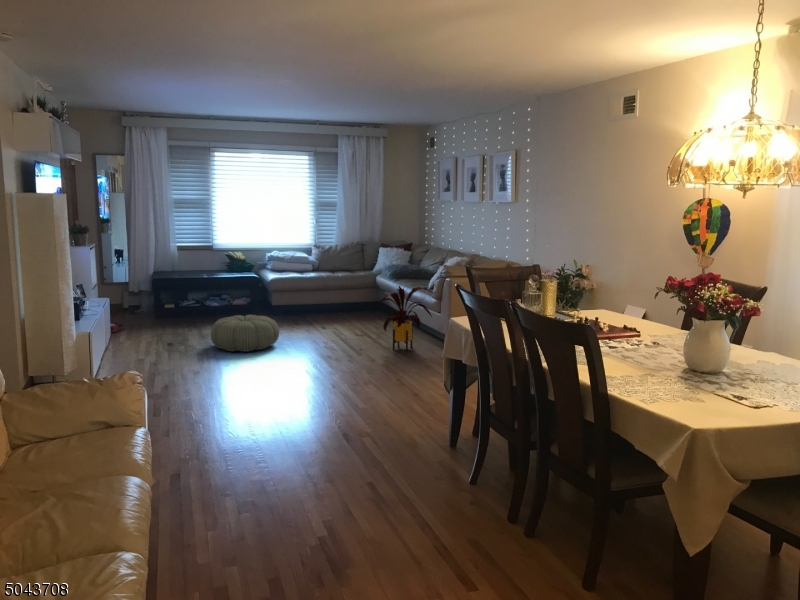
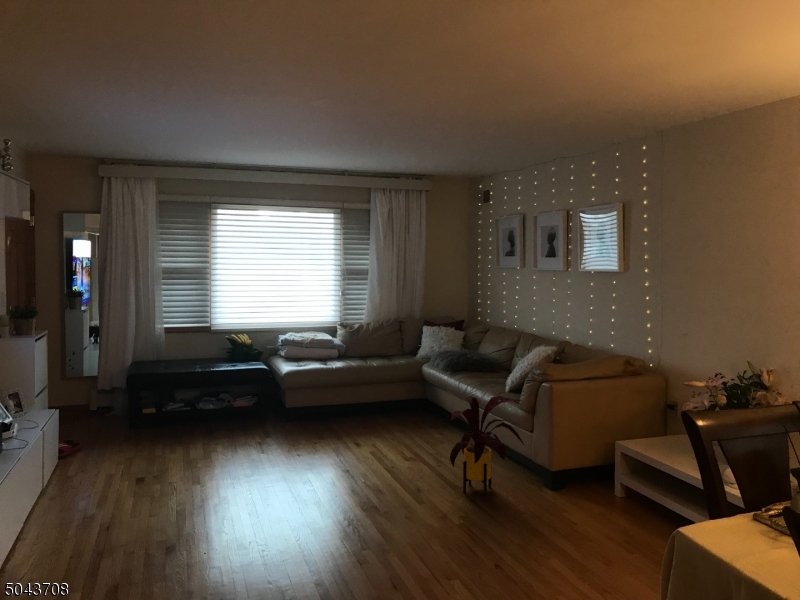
pouf: present [211,315,279,352] -> none [193,436,294,499]

